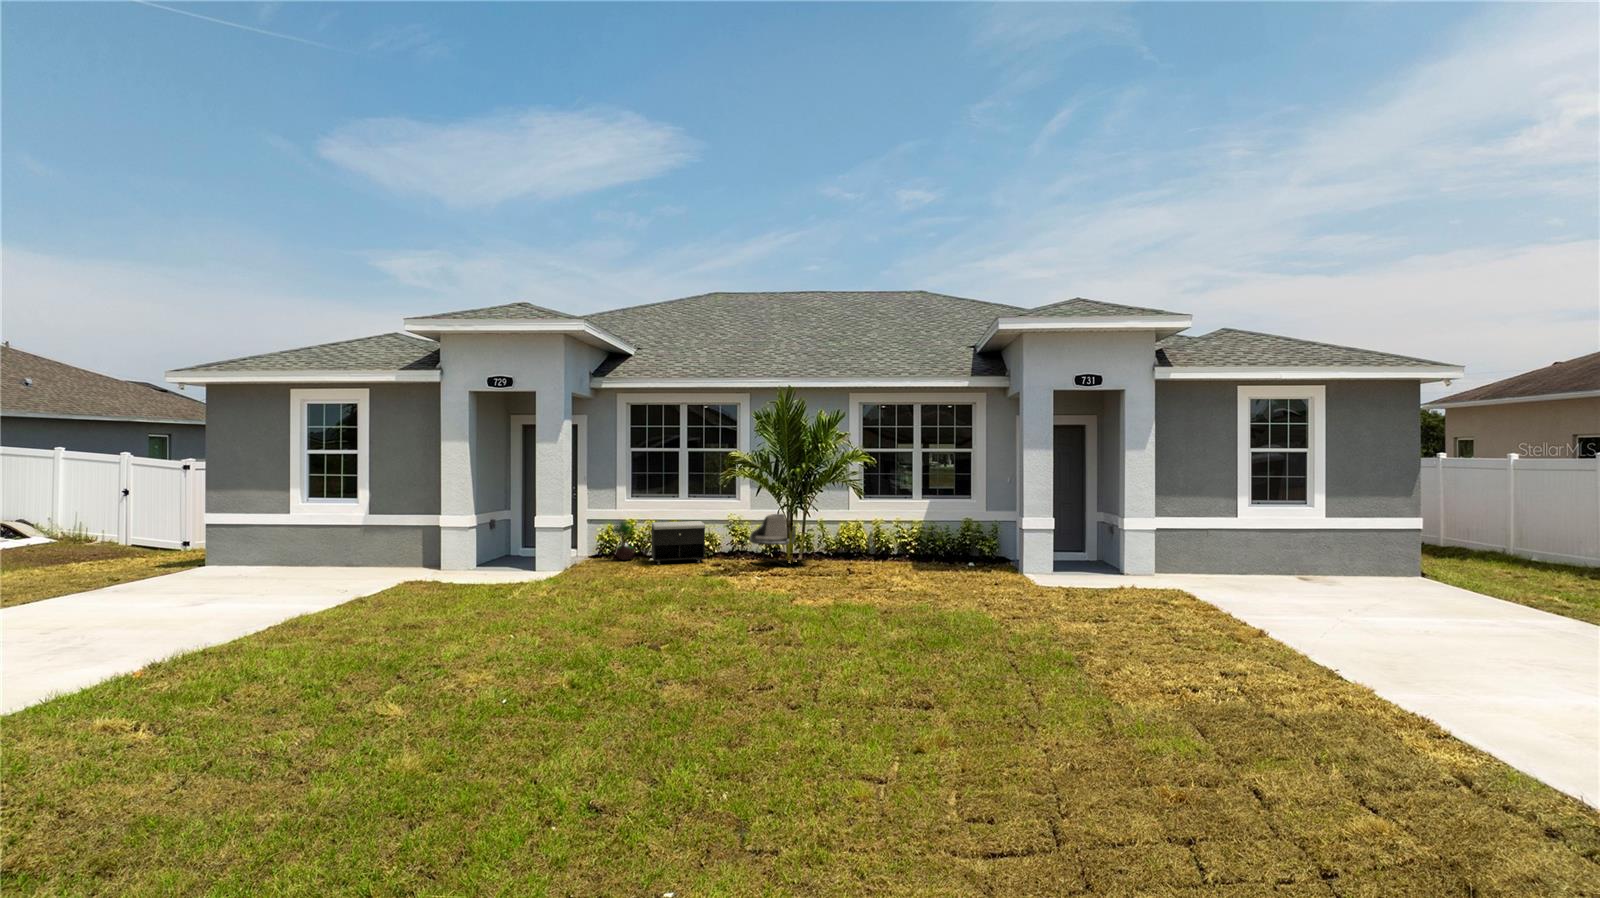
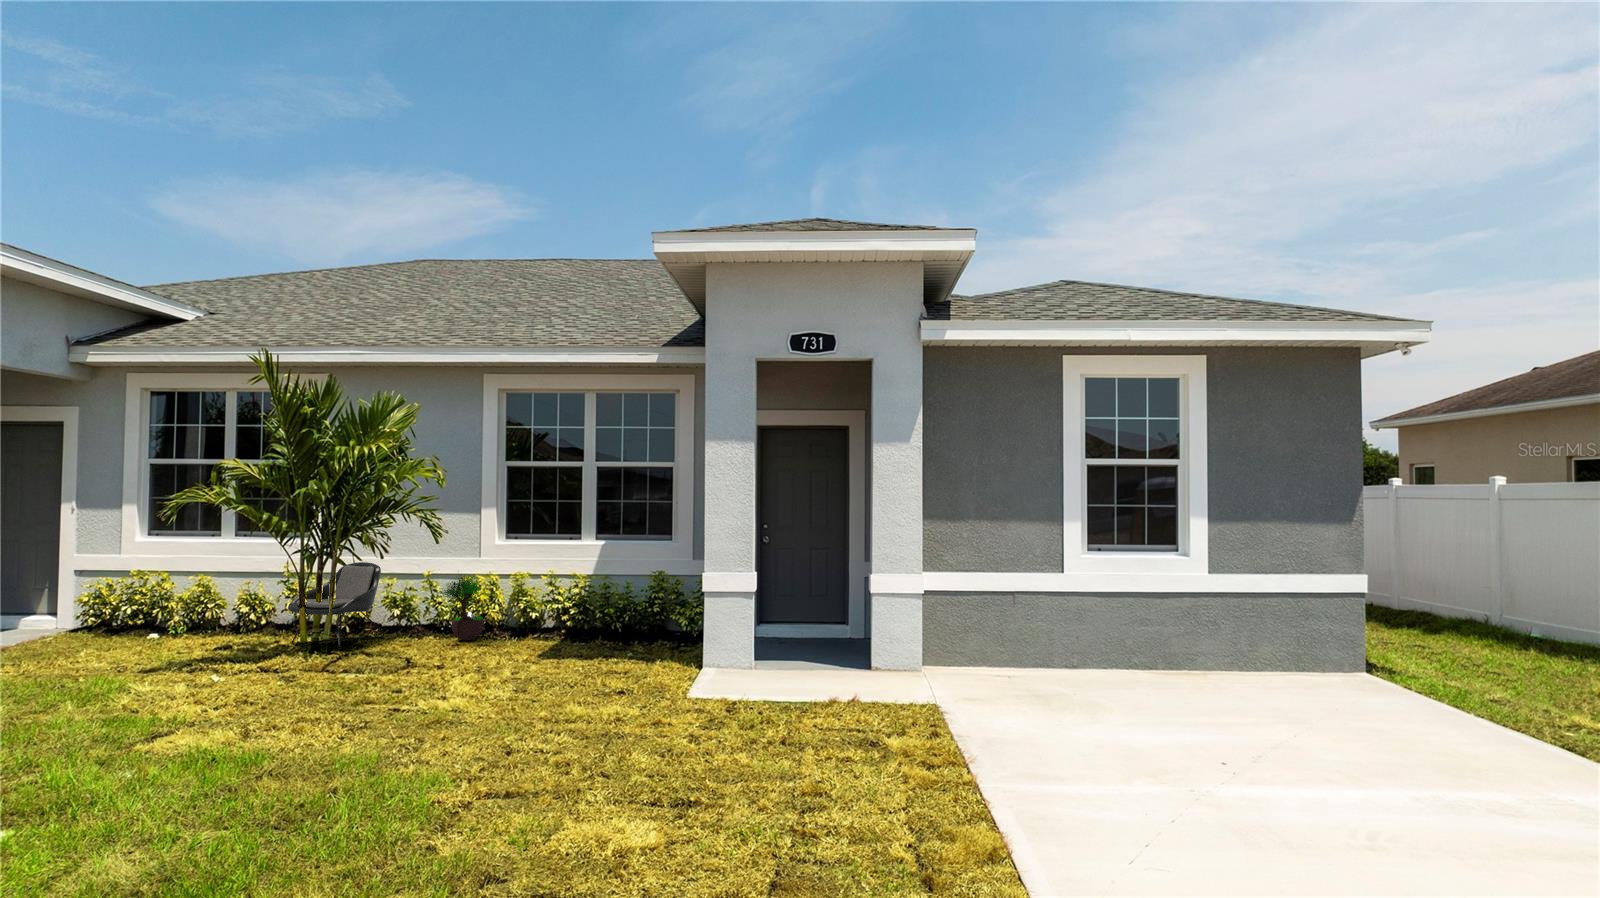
storage bench: present [651,521,705,564] -> none [131,573,243,645]
potted tree: present [610,522,635,560] -> present [442,575,484,640]

